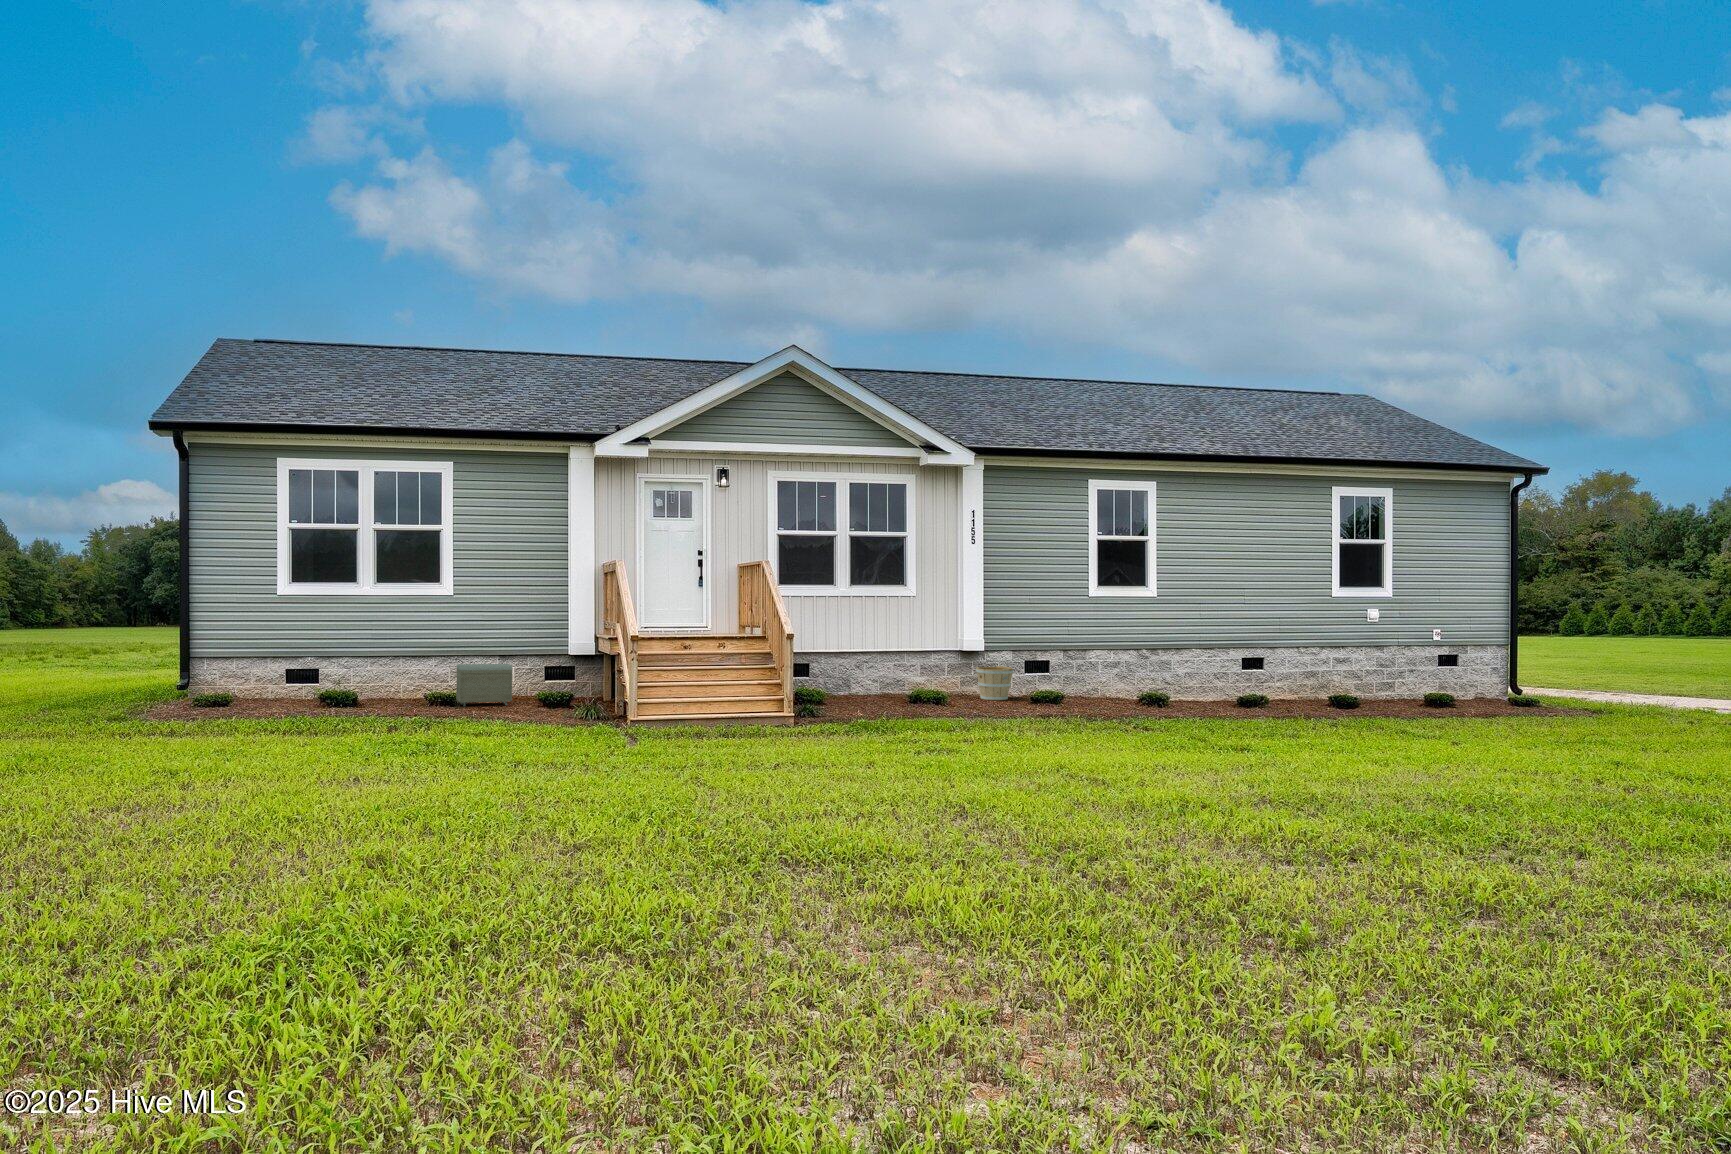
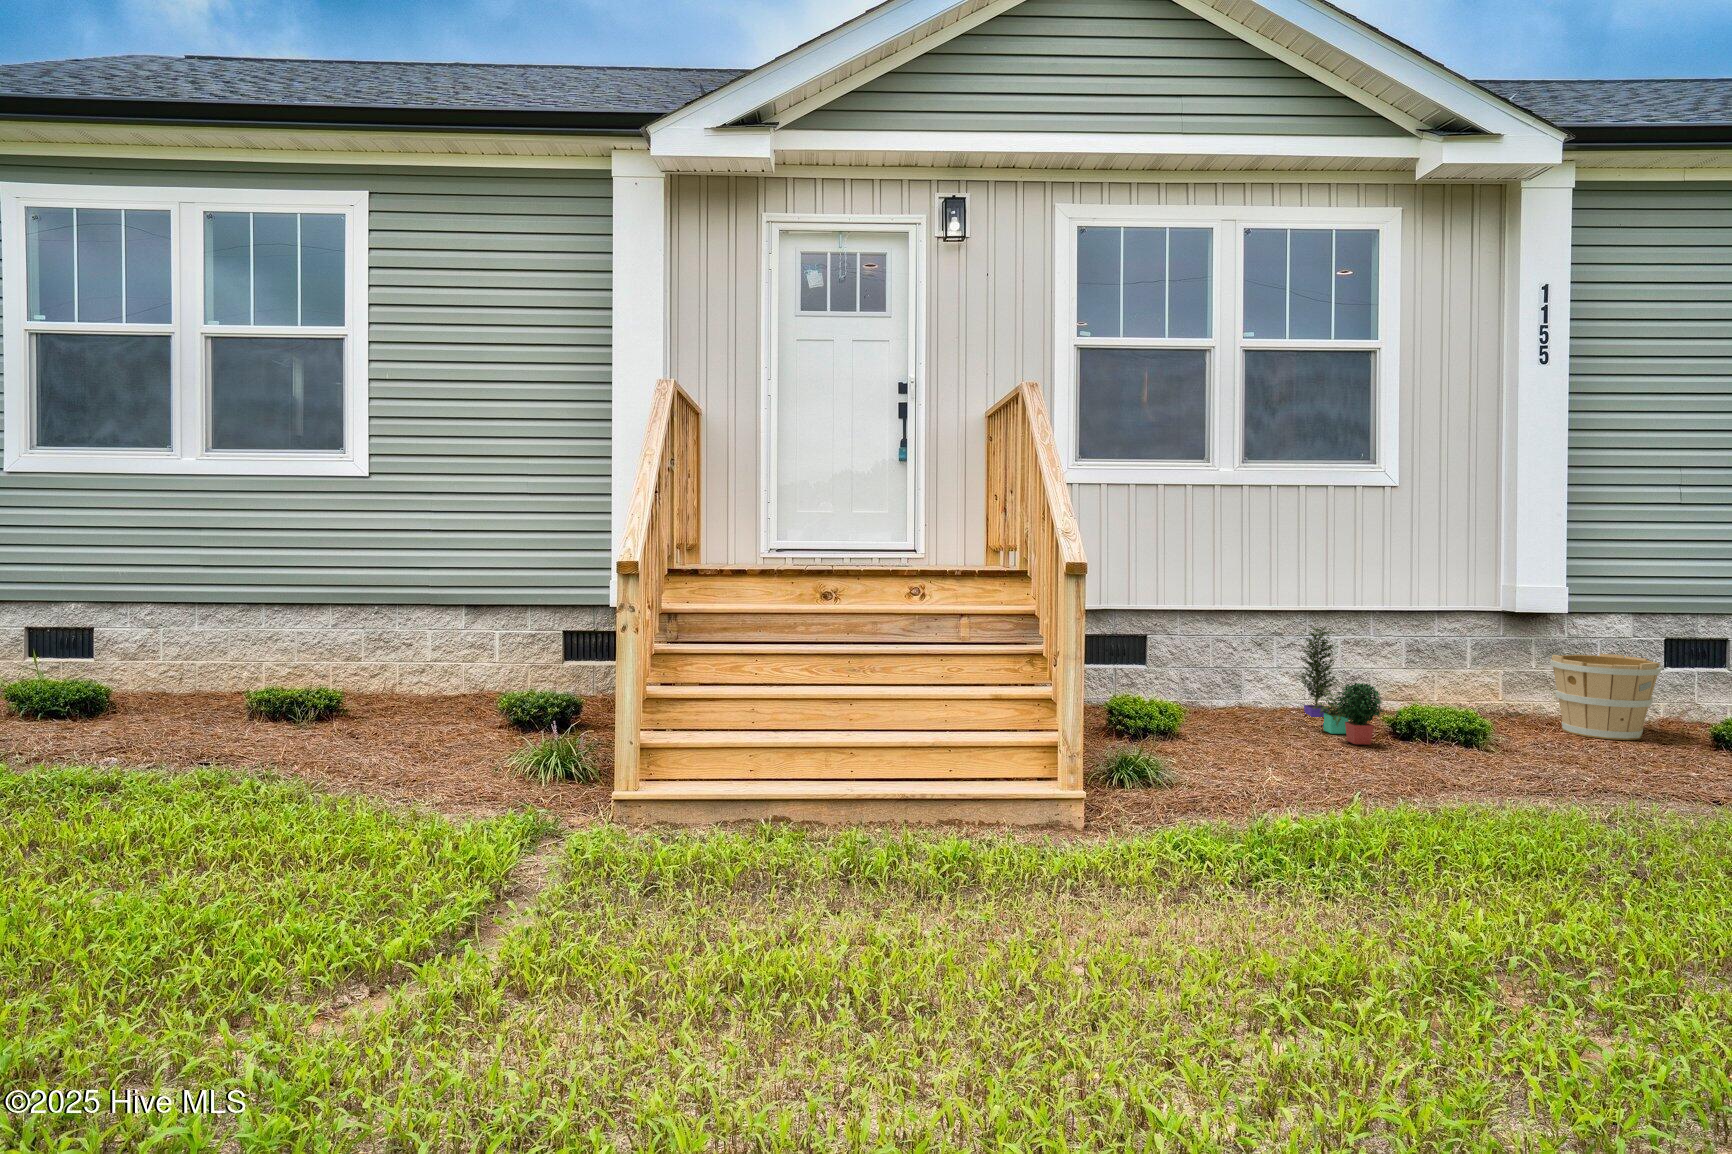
potted plant: none [875,656,903,704] -> present [1300,625,1384,744]
storage bench: present [456,664,512,706] -> none [352,623,485,714]

